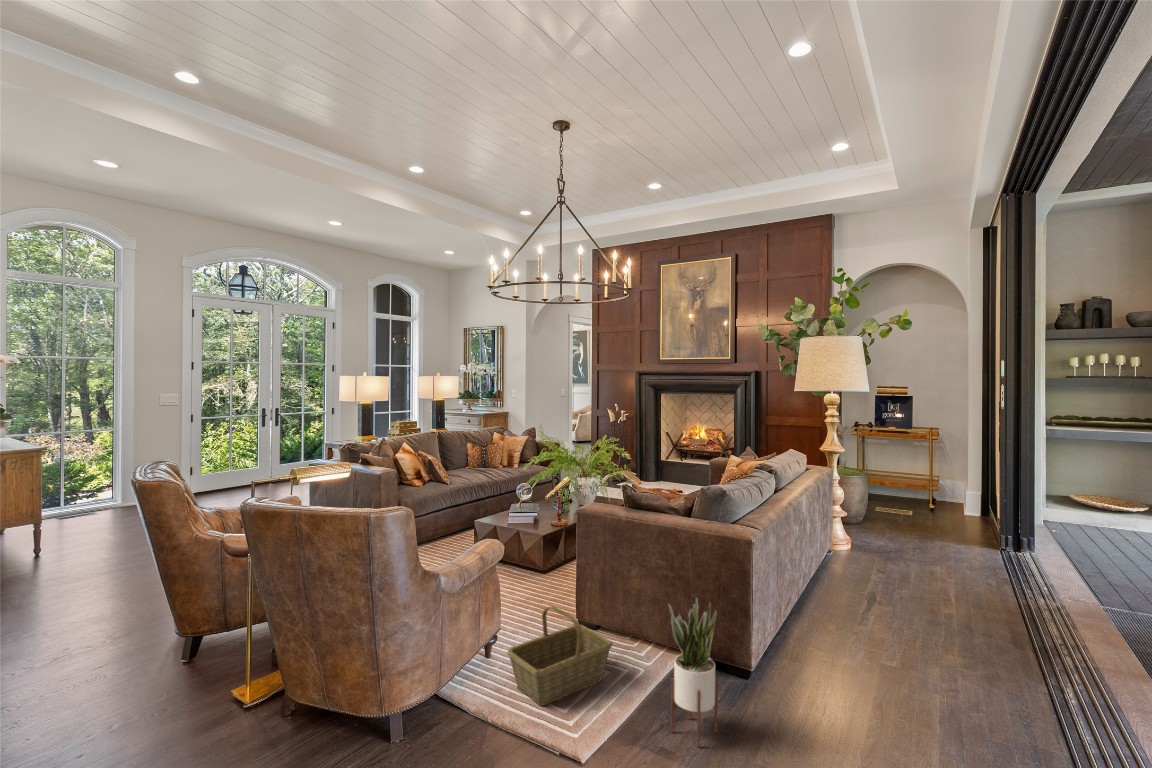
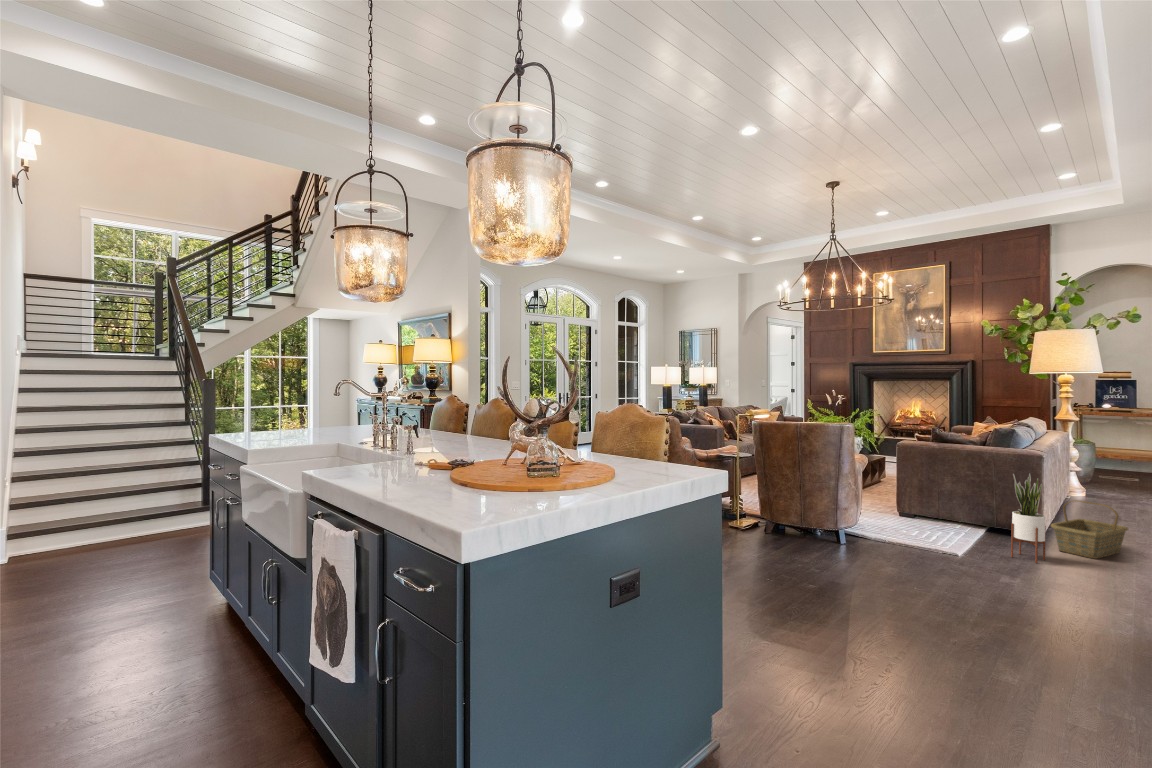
basket: present [507,606,612,706] -> present [1051,501,1128,559]

